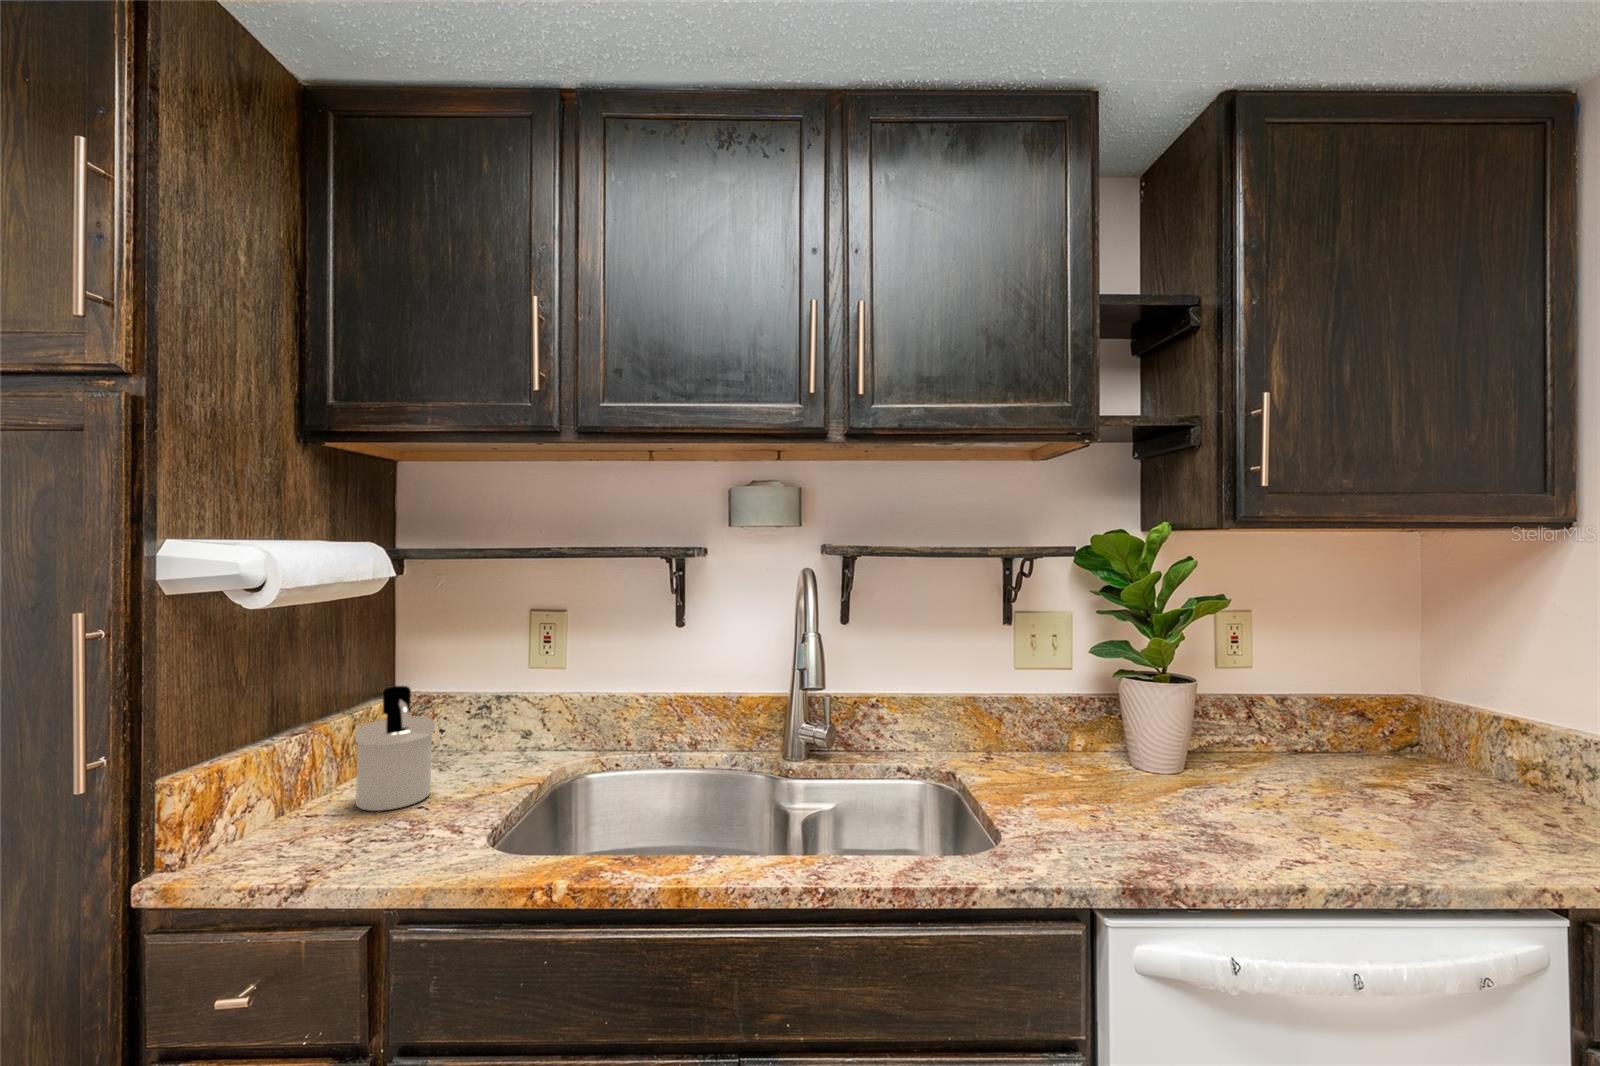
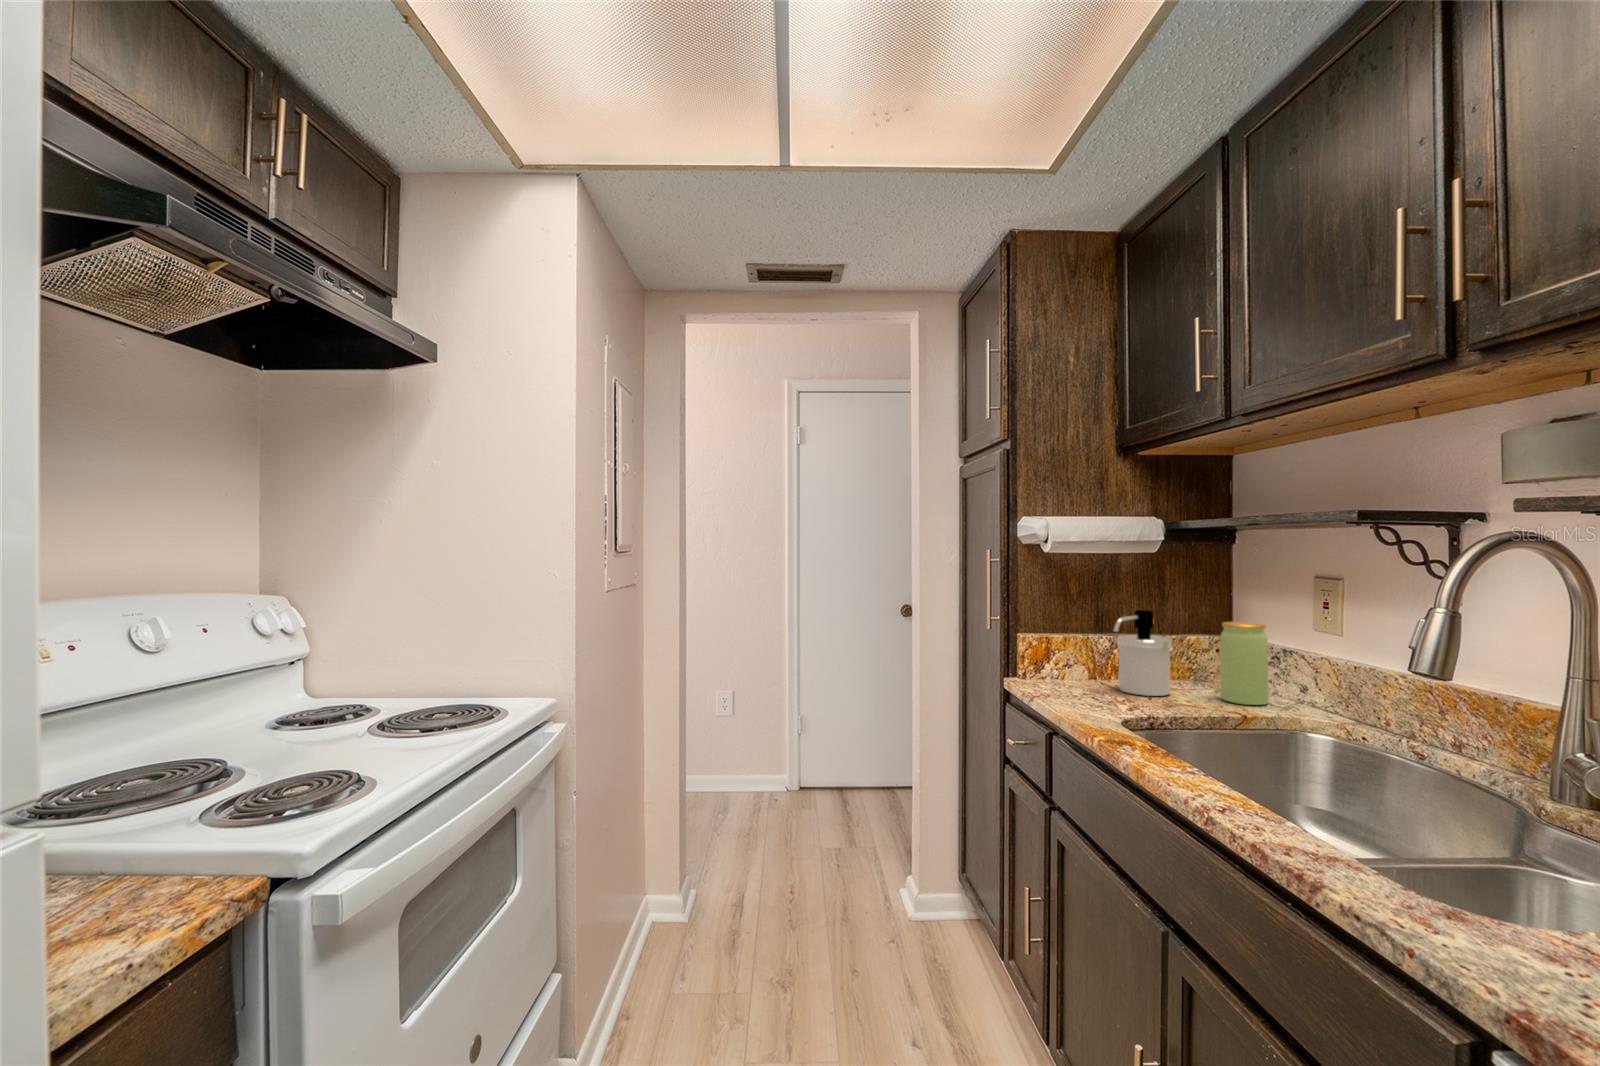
jar: none [469,675,519,772] -> present [1221,622,1269,705]

